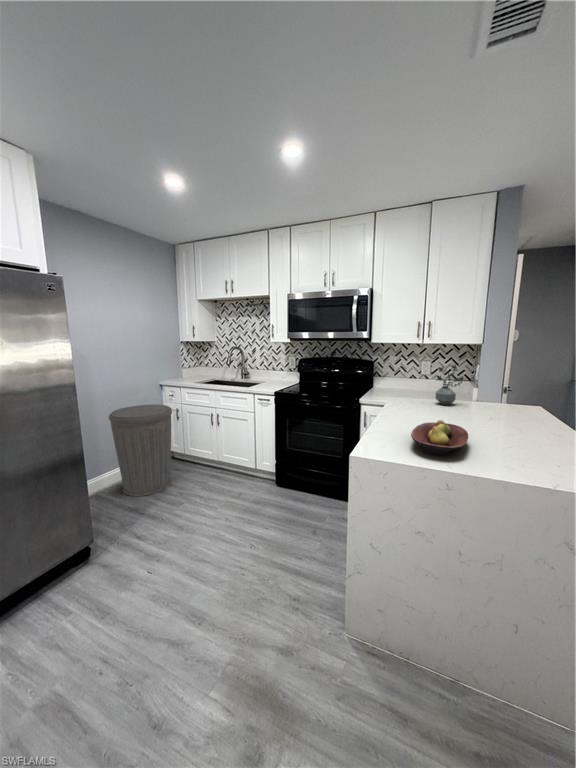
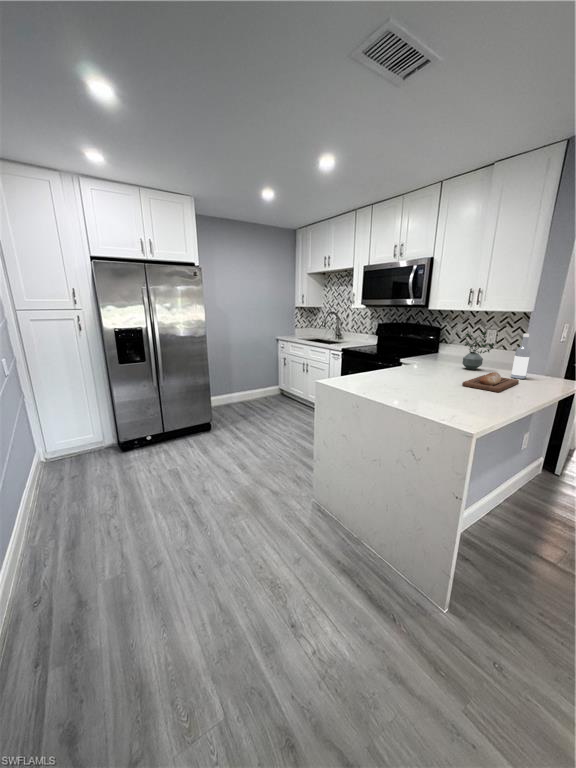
wine bottle: none [494,366,511,411] -> present [511,334,531,379]
trash can: present [109,405,172,496] -> none [237,352,276,411]
bread loaf: none [482,408,542,433] -> present [462,372,519,392]
fruit bowl: present [411,420,468,455] -> none [356,367,413,388]

